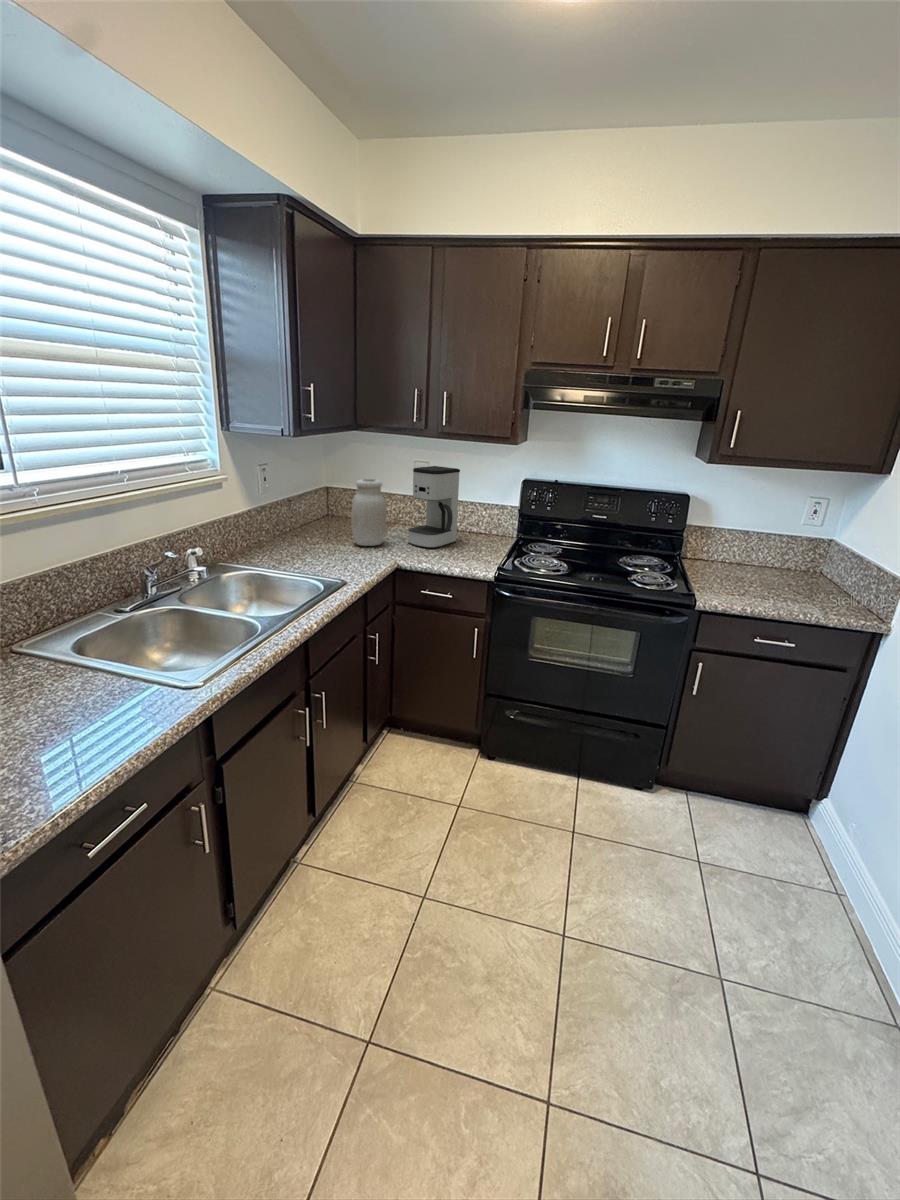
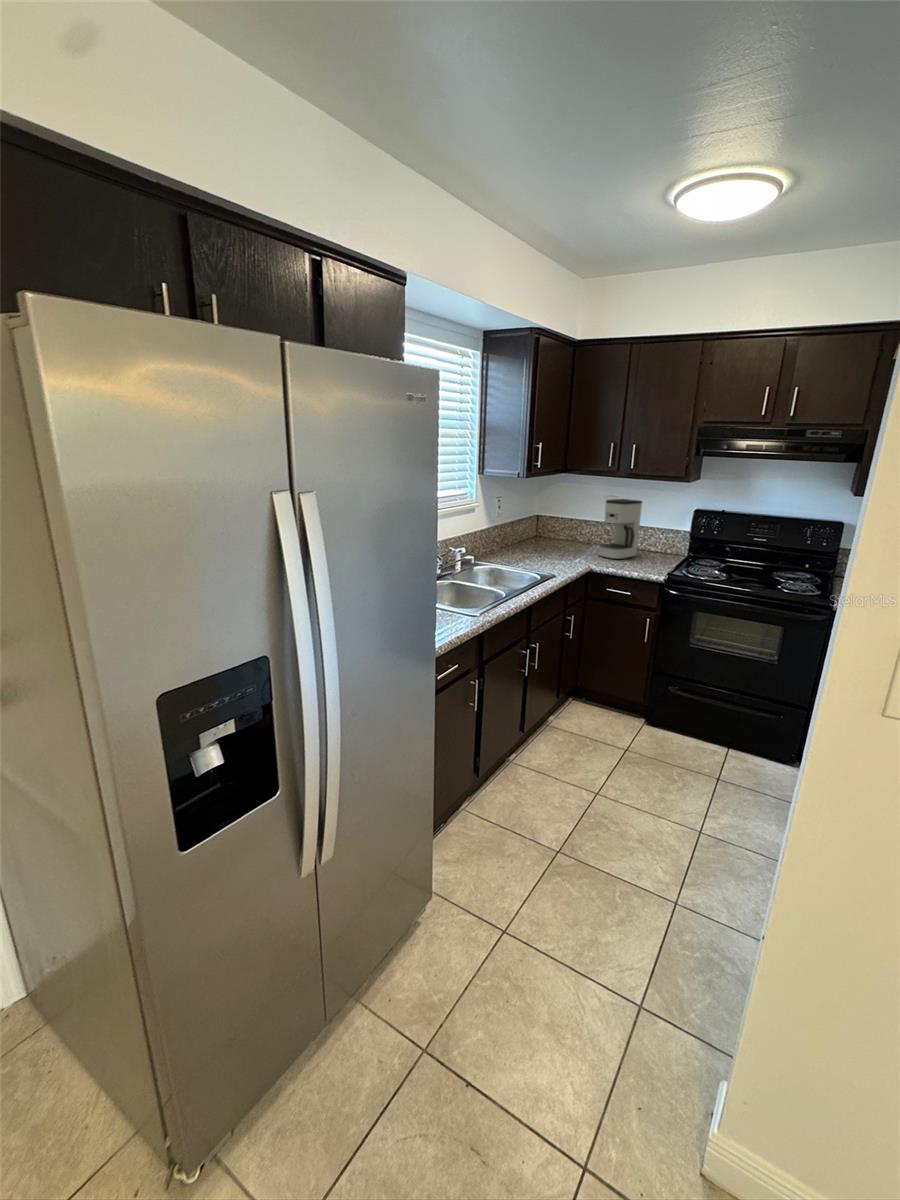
jar: present [351,479,387,546] -> none [557,508,584,556]

